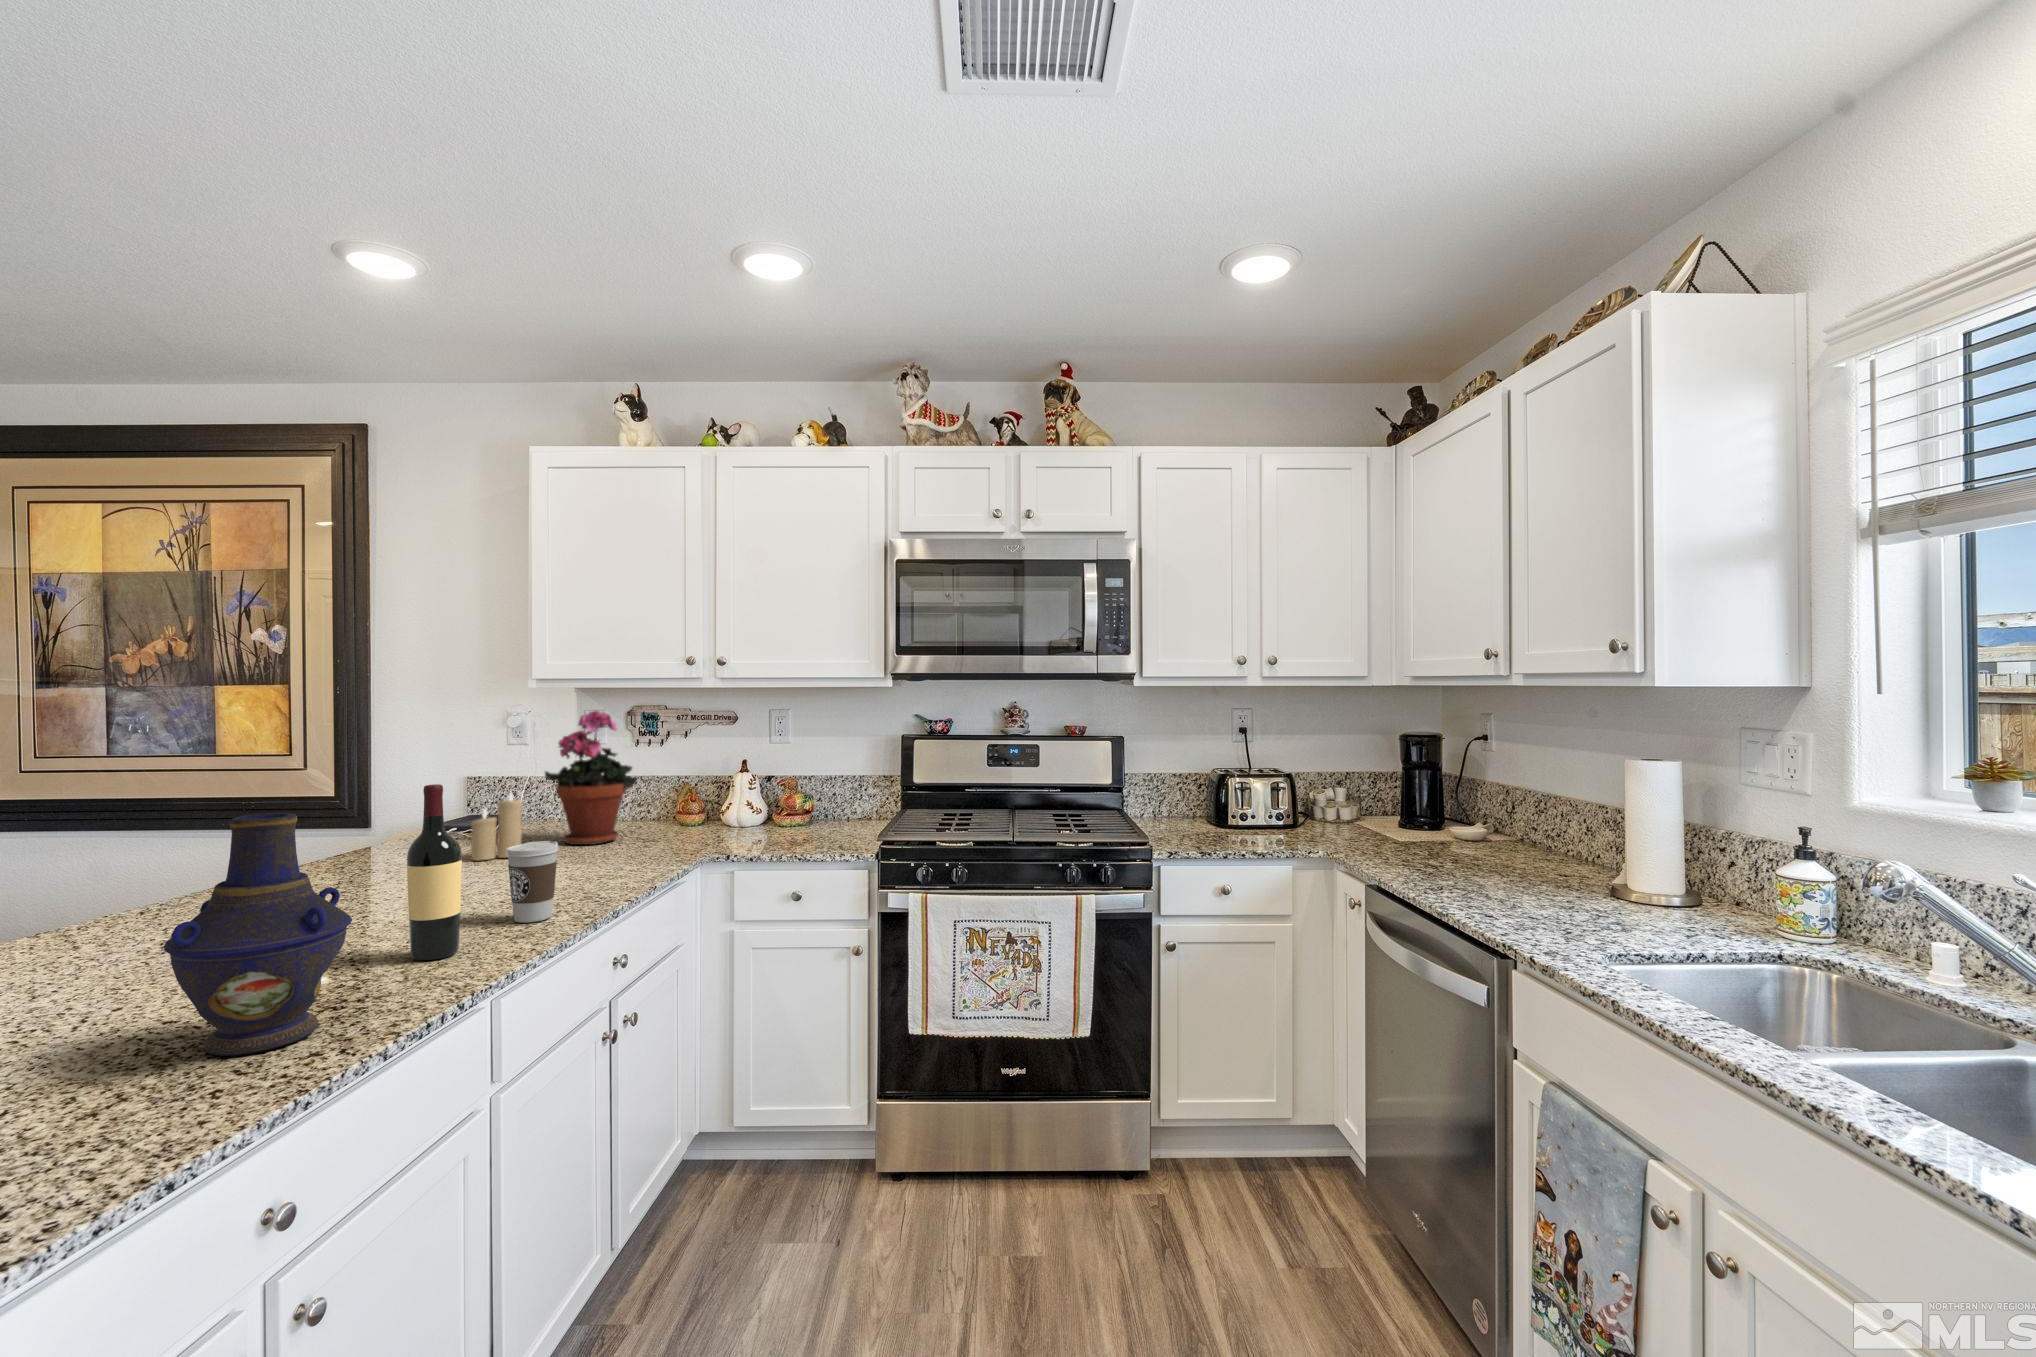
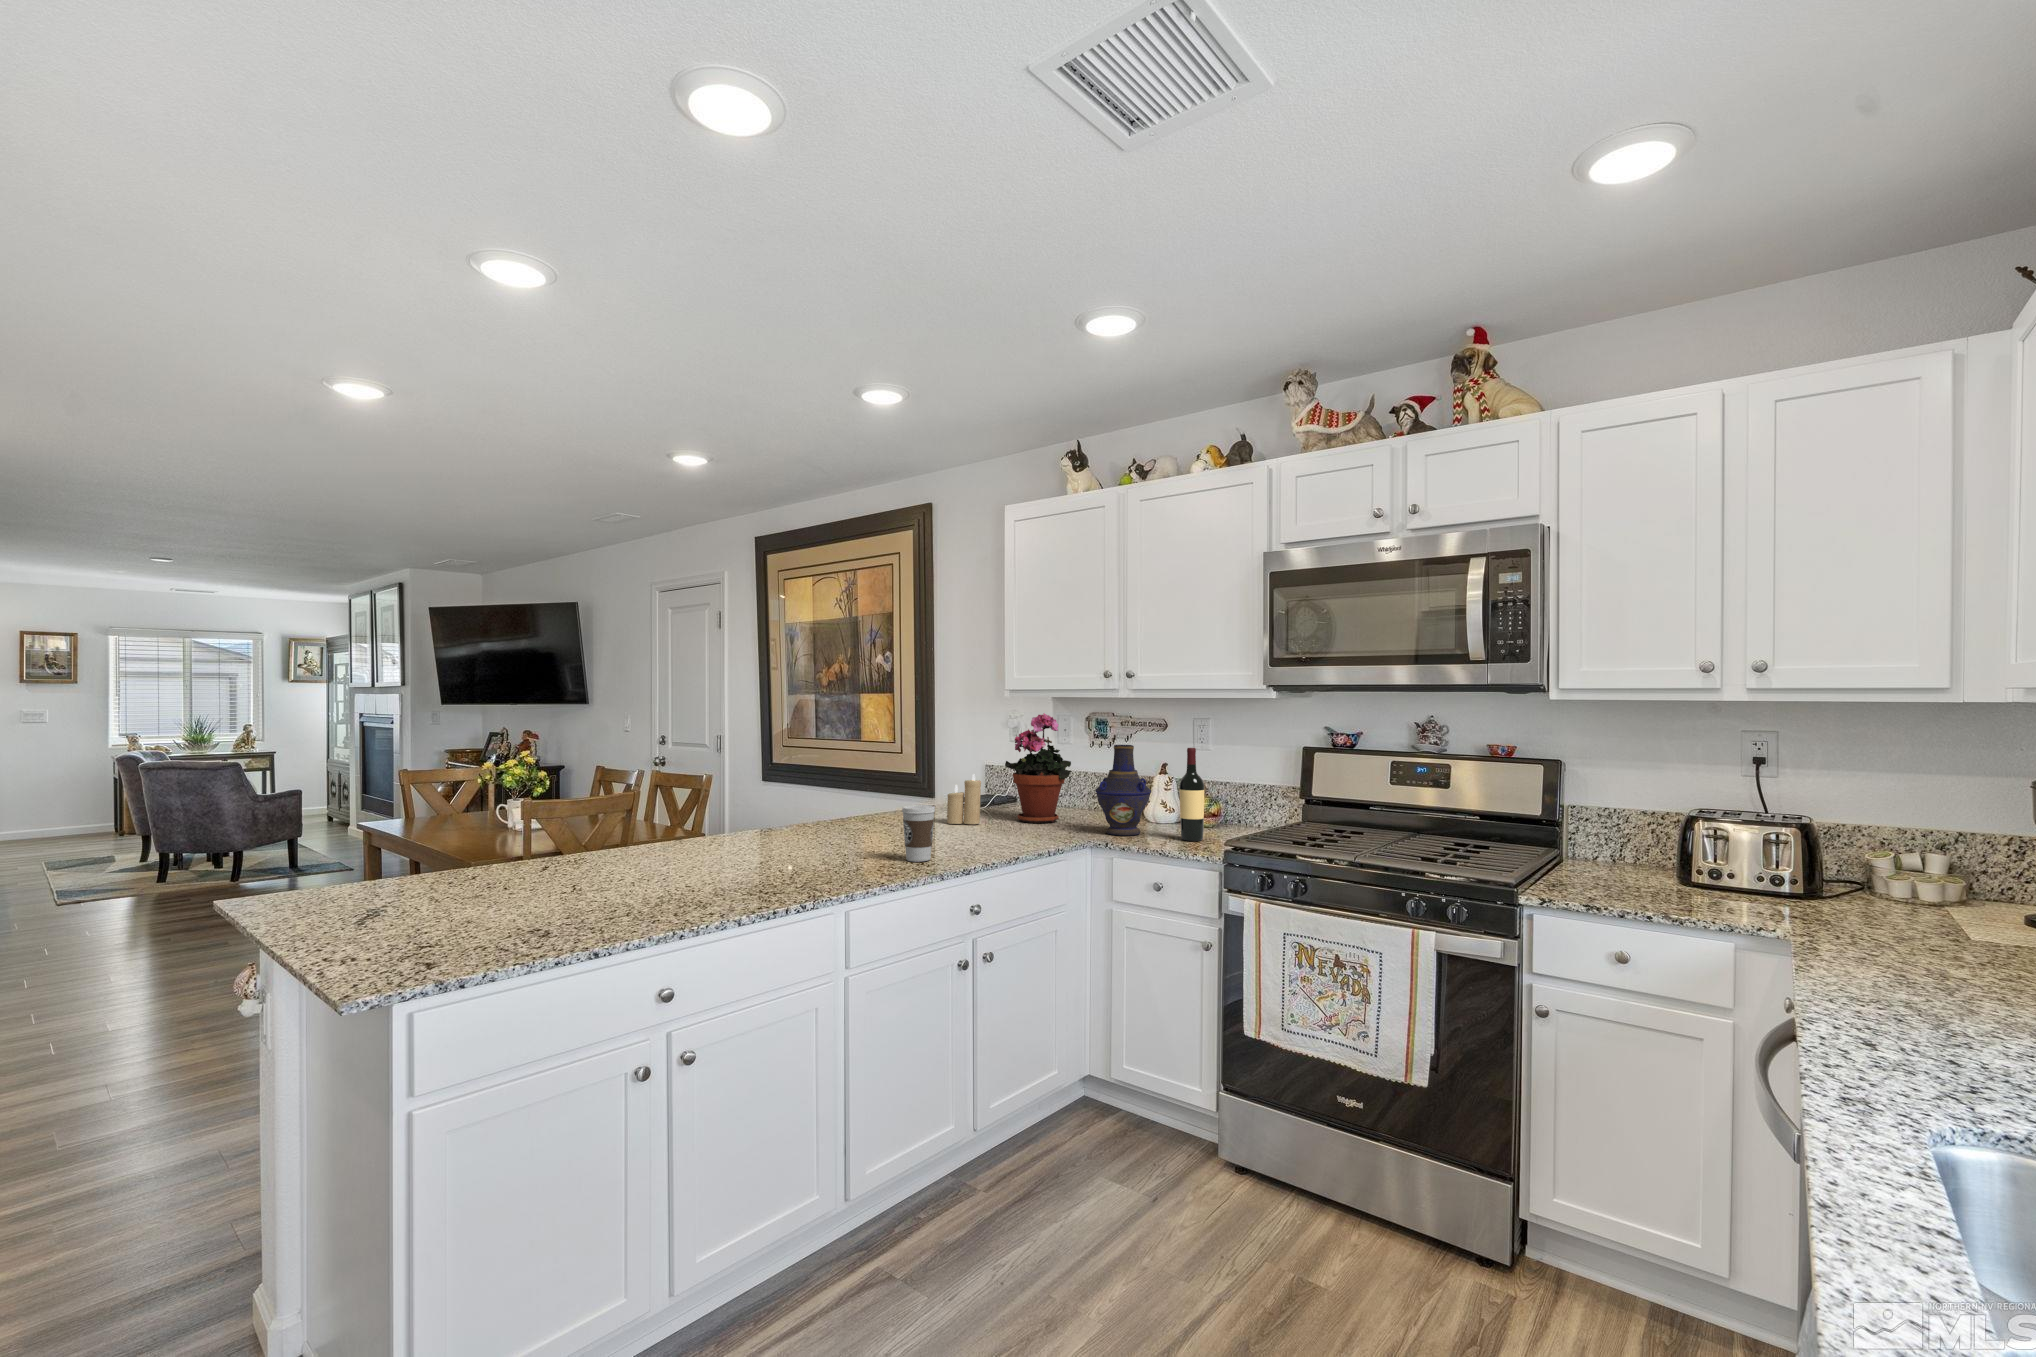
wine bottle: present [407,784,462,960] -> present [1180,748,1204,841]
vase: present [164,813,352,1056] -> present [1095,745,1151,836]

